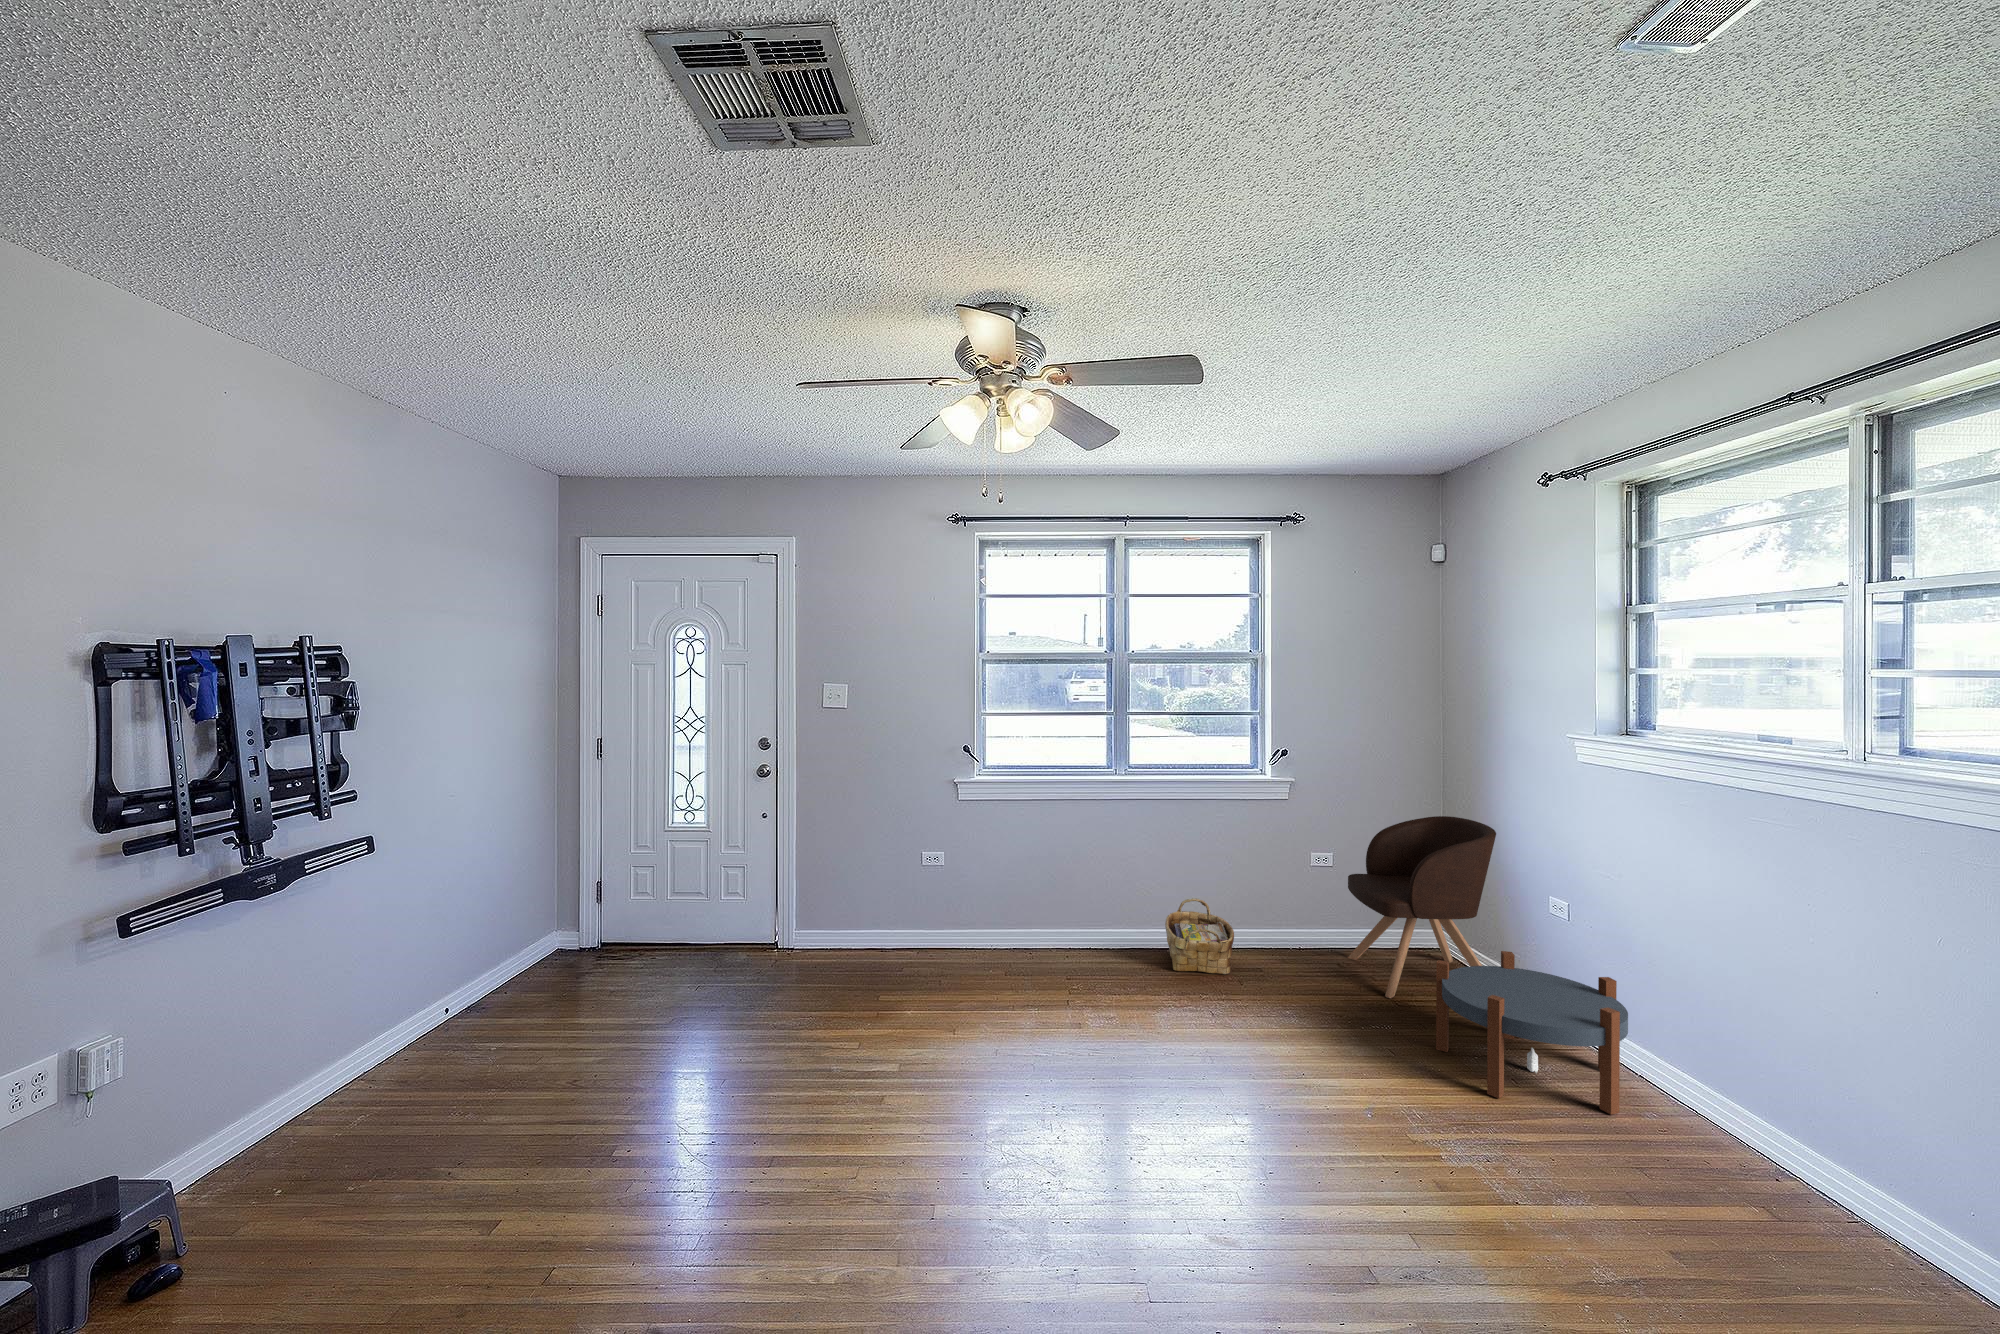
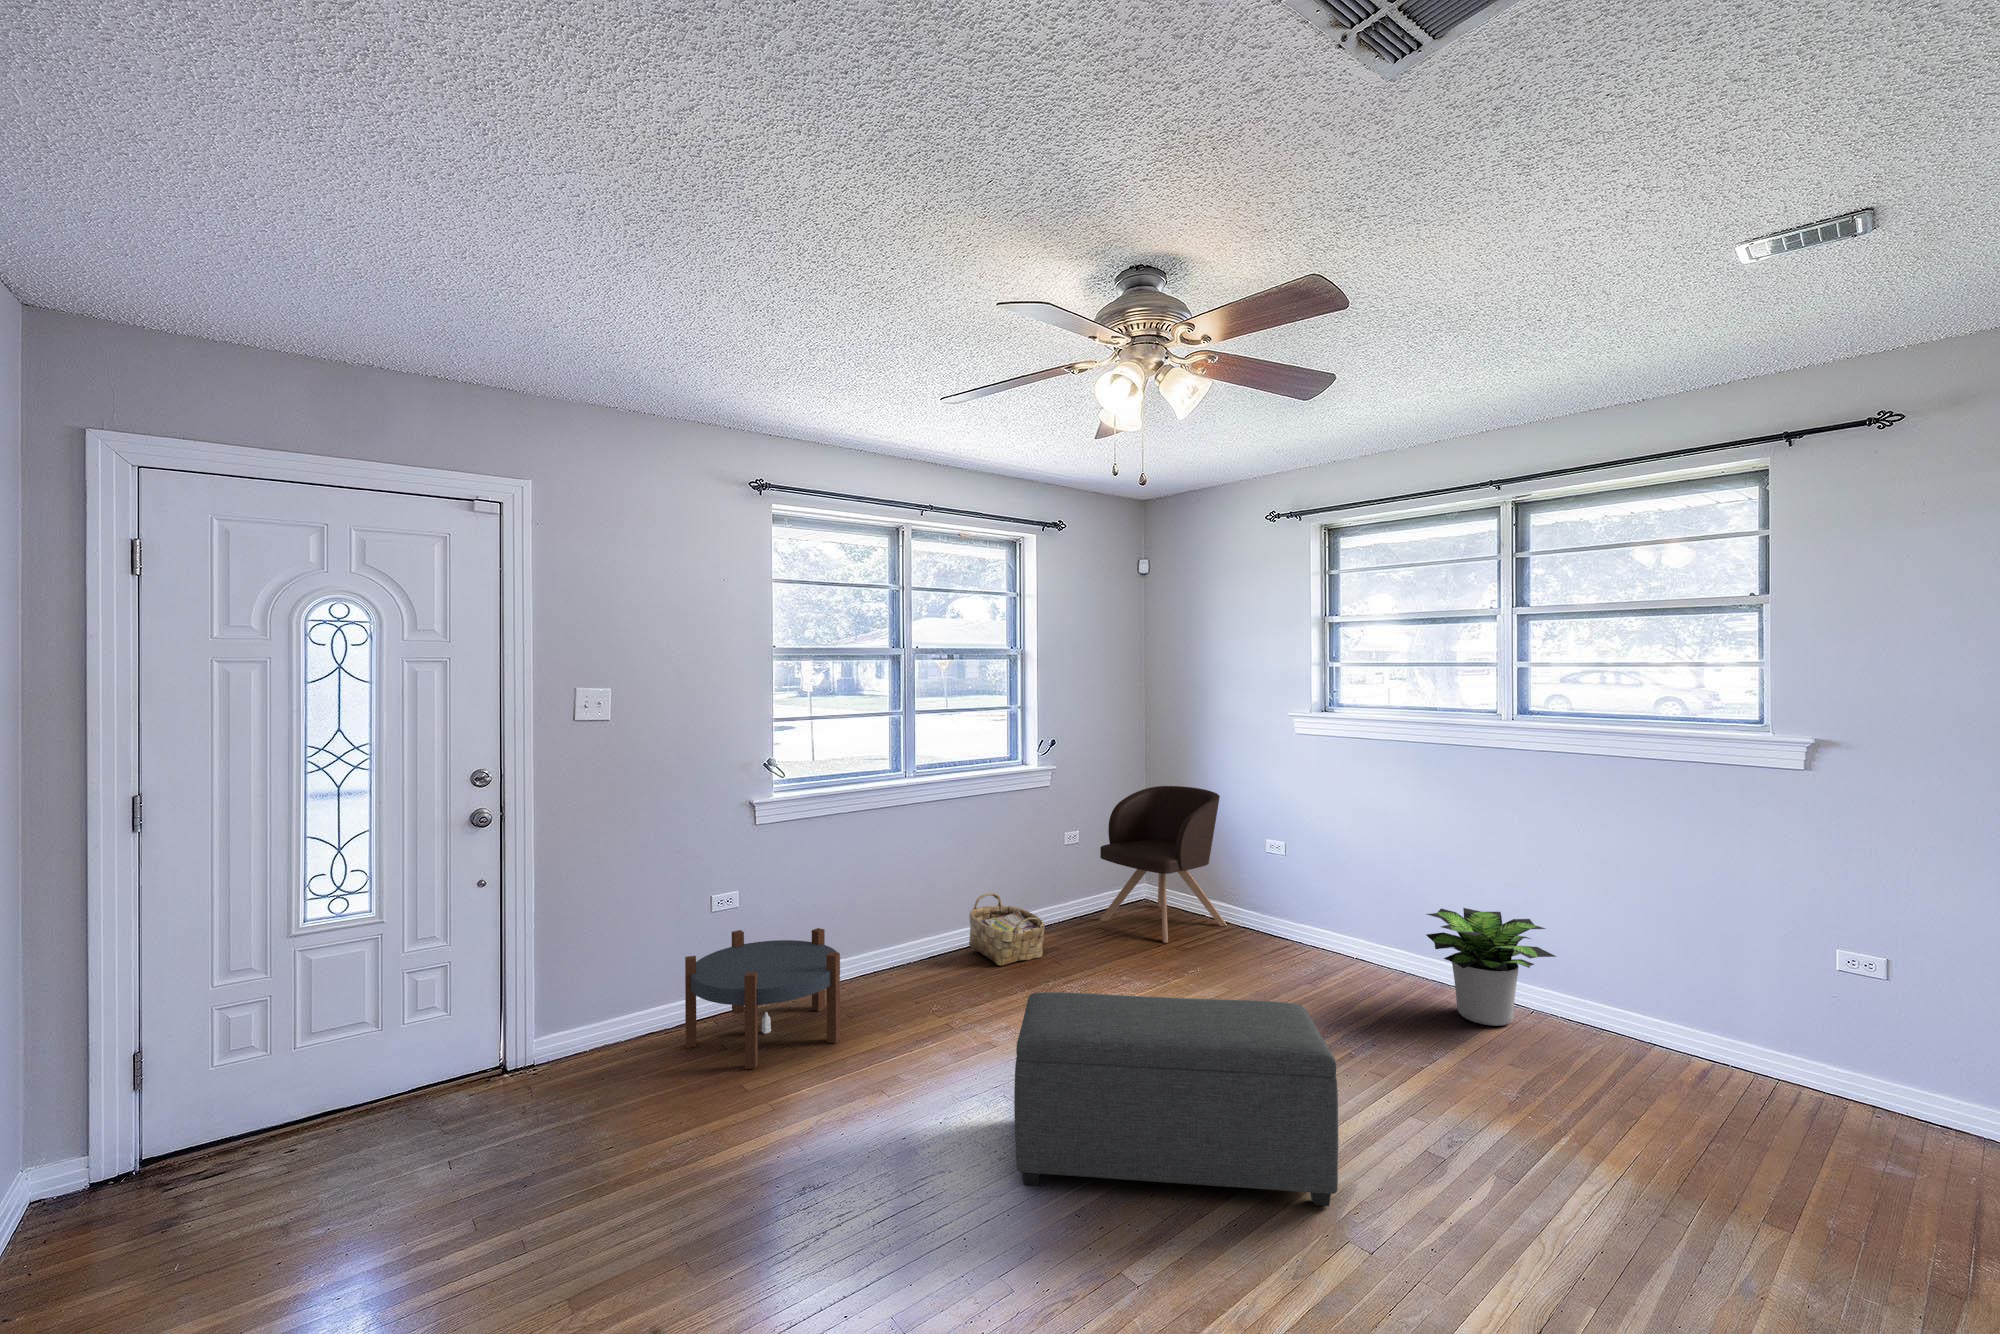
side table: present [1436,951,1628,1115] -> present [685,928,840,1069]
ottoman: none [919,980,1222,1285] -> present [1014,992,1338,1206]
potted plant: none [1632,1043,1876,1250] -> present [1426,908,1556,1026]

